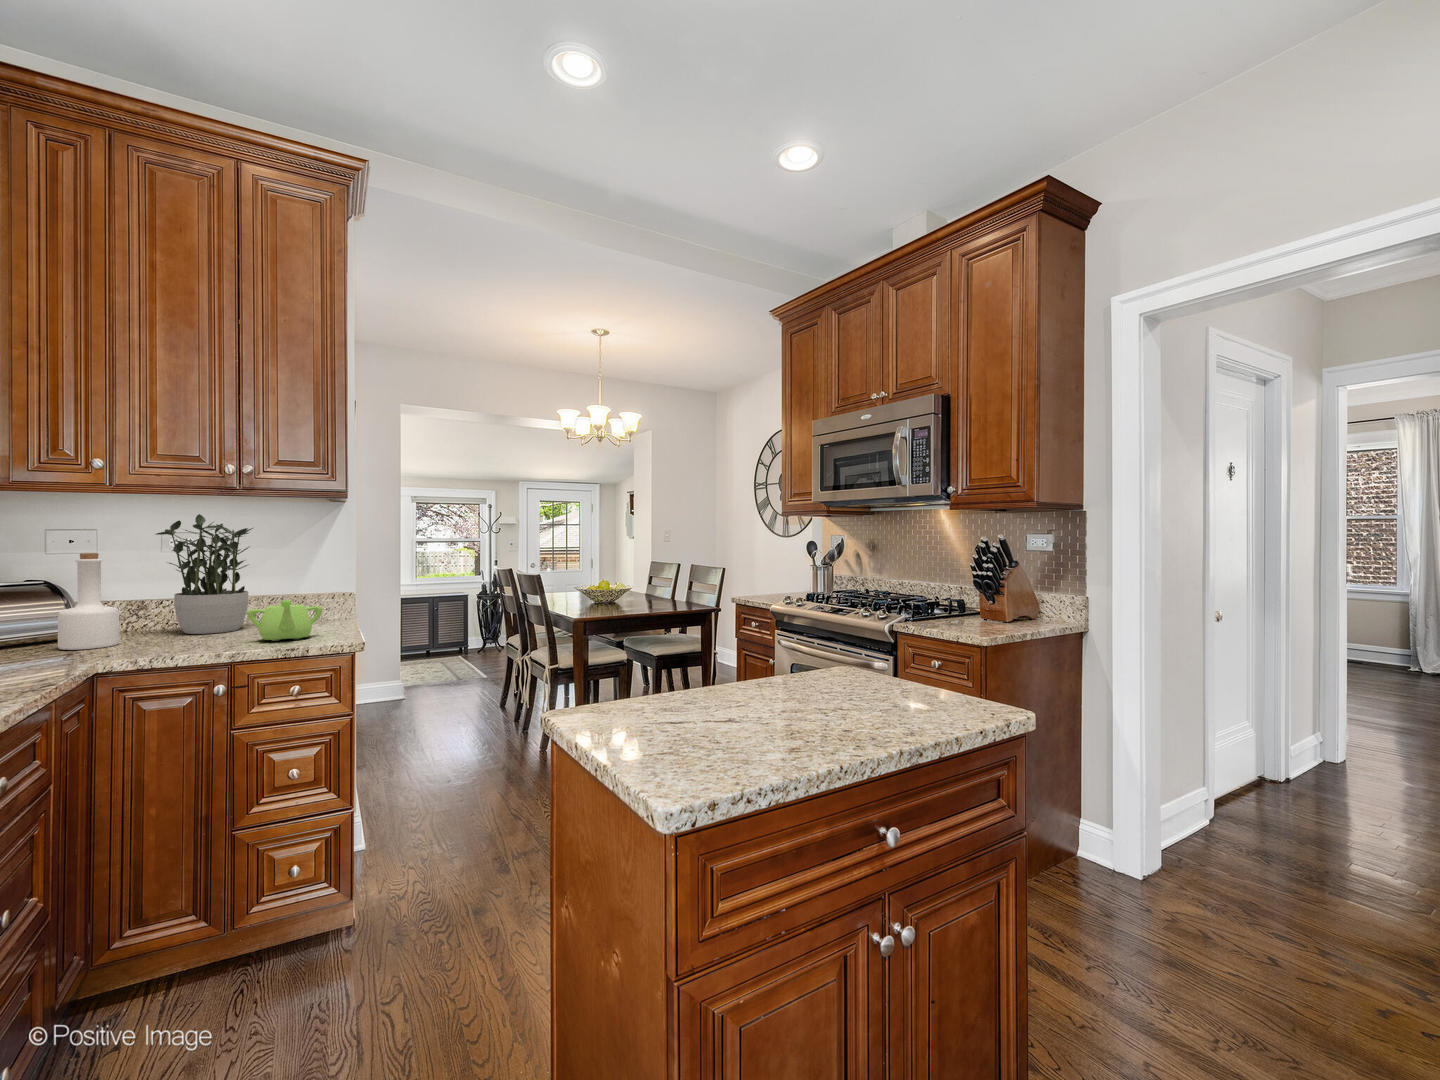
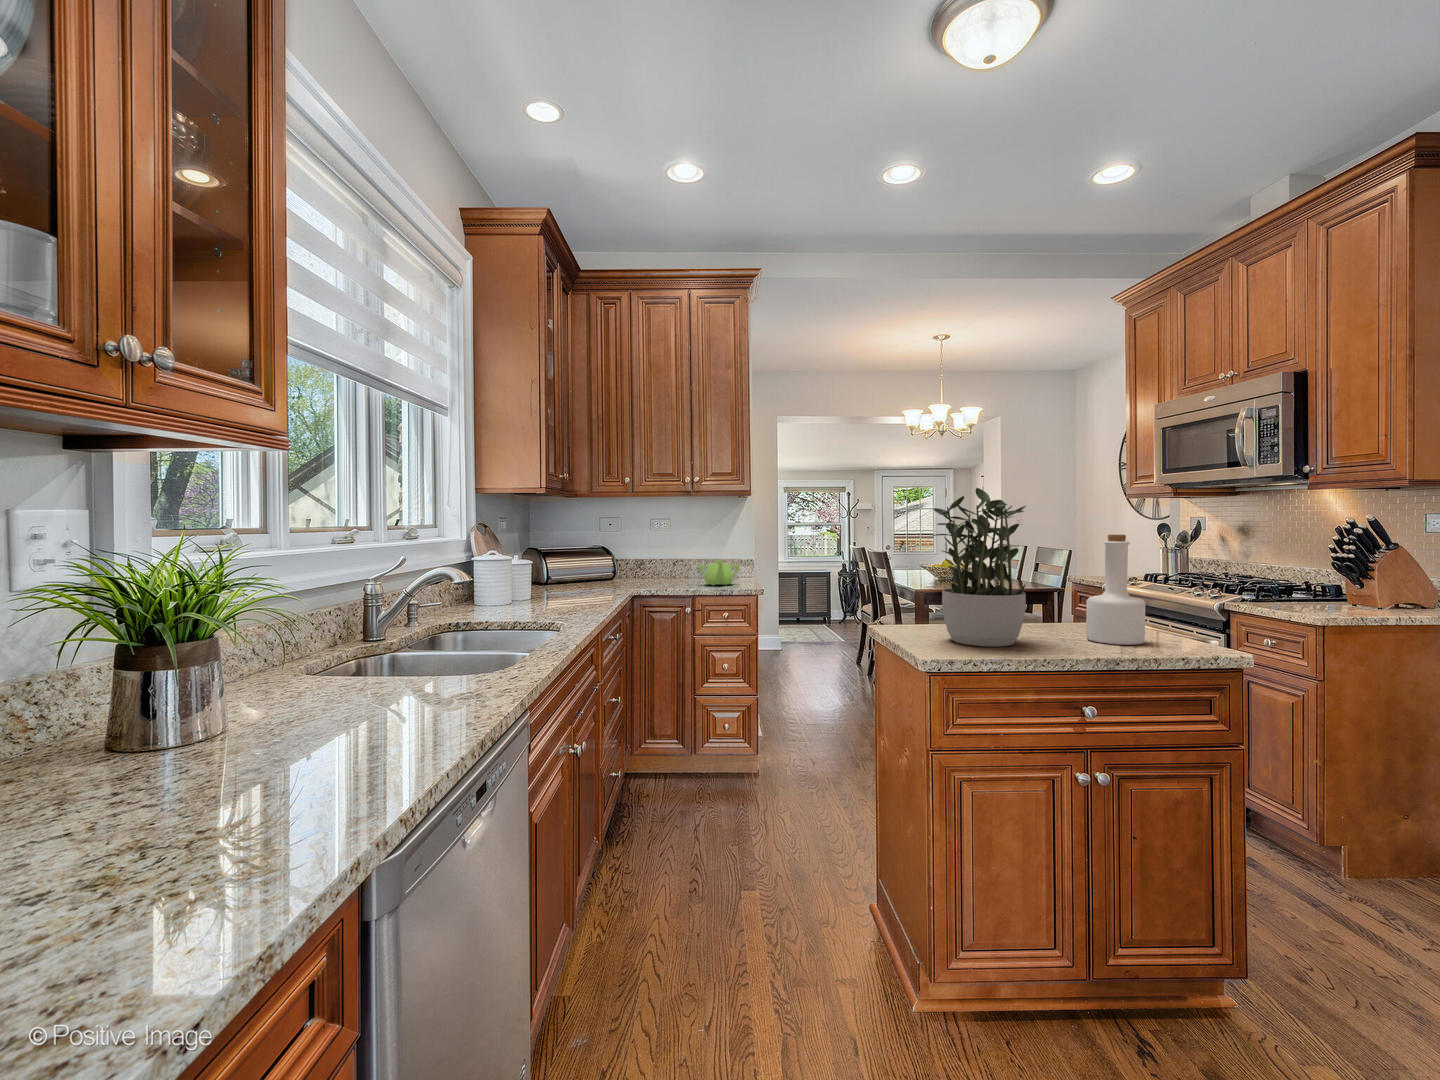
potted plant: present [156,514,253,634] -> present [933,488,1026,646]
bottle: present [58,553,119,650] -> present [1086,535,1145,645]

